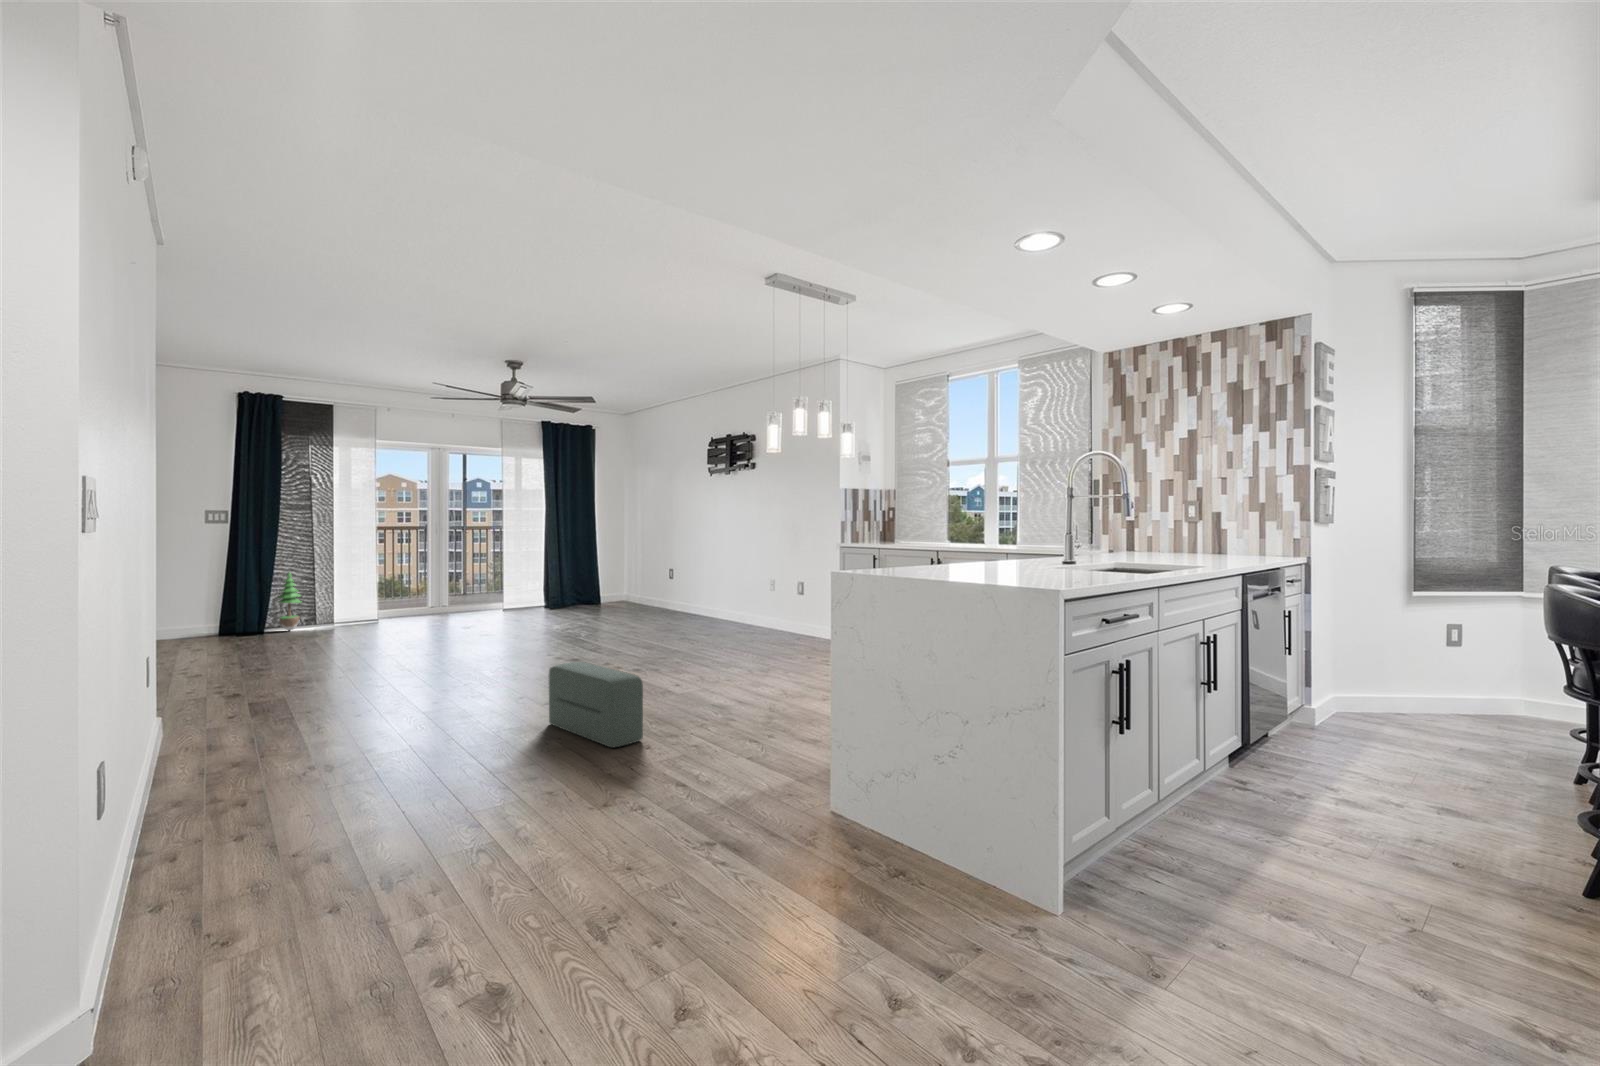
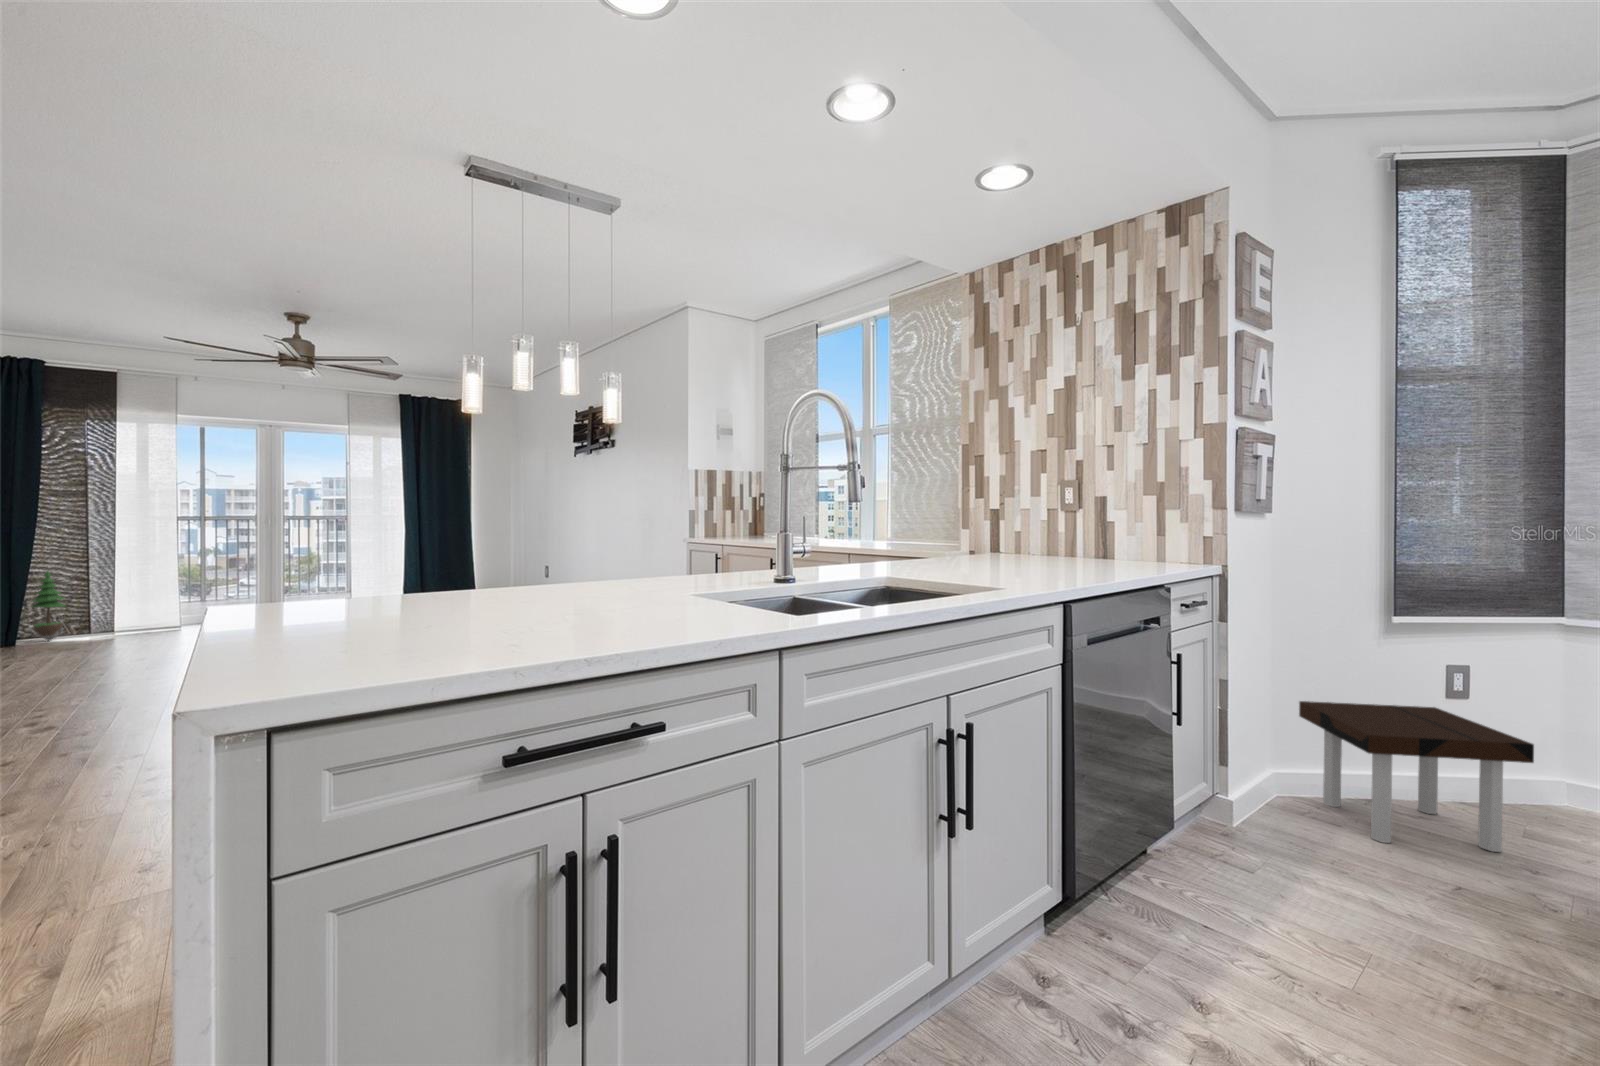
side table: none [1354,649,1503,734] -> present [1299,701,1534,852]
pouf: present [549,662,643,747] -> none [41,719,135,879]

